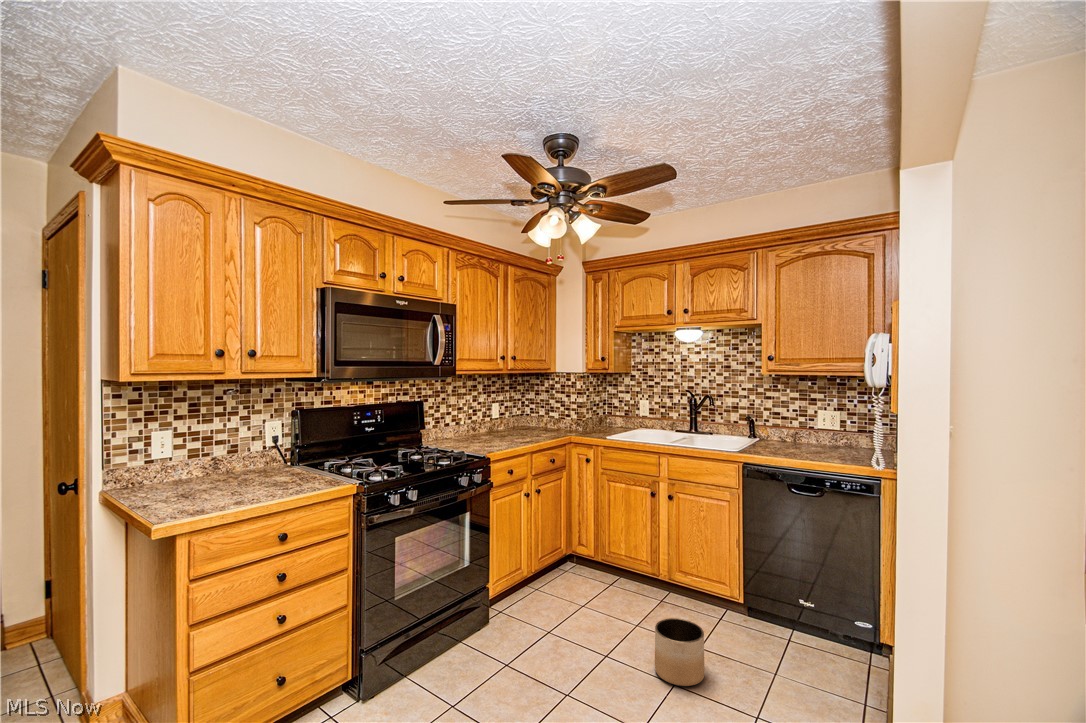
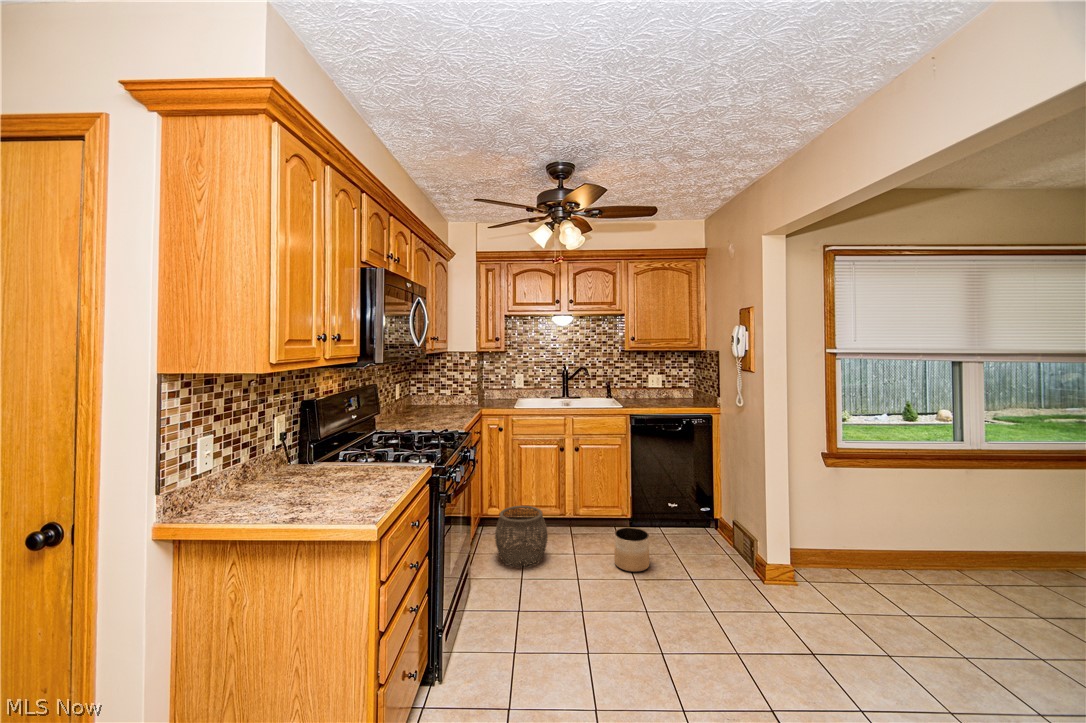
woven basket: none [529,555,592,630] -> present [495,506,548,566]

